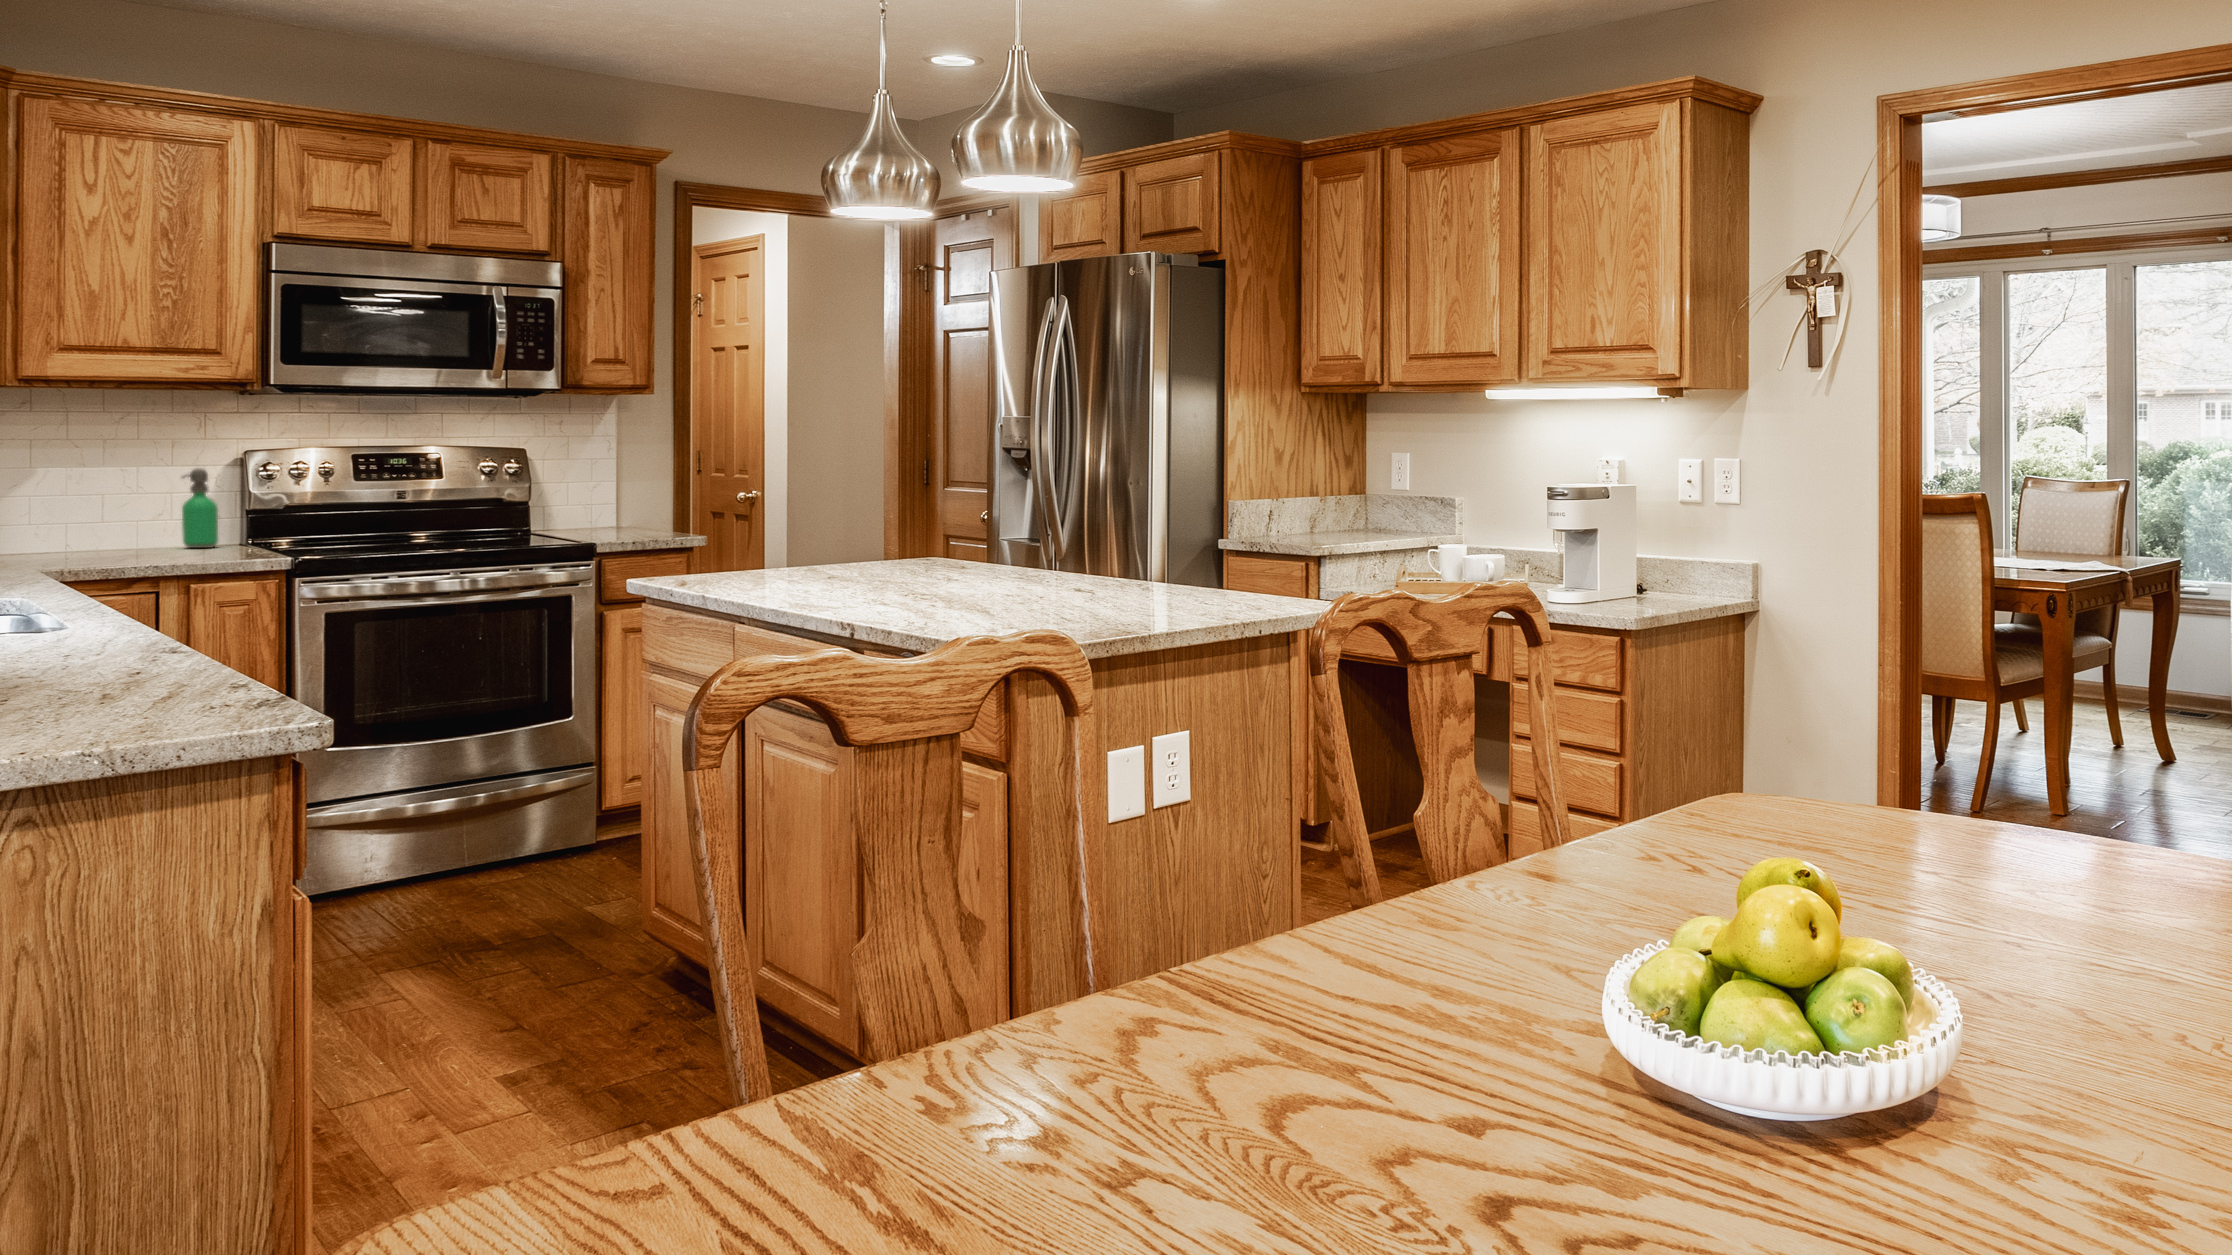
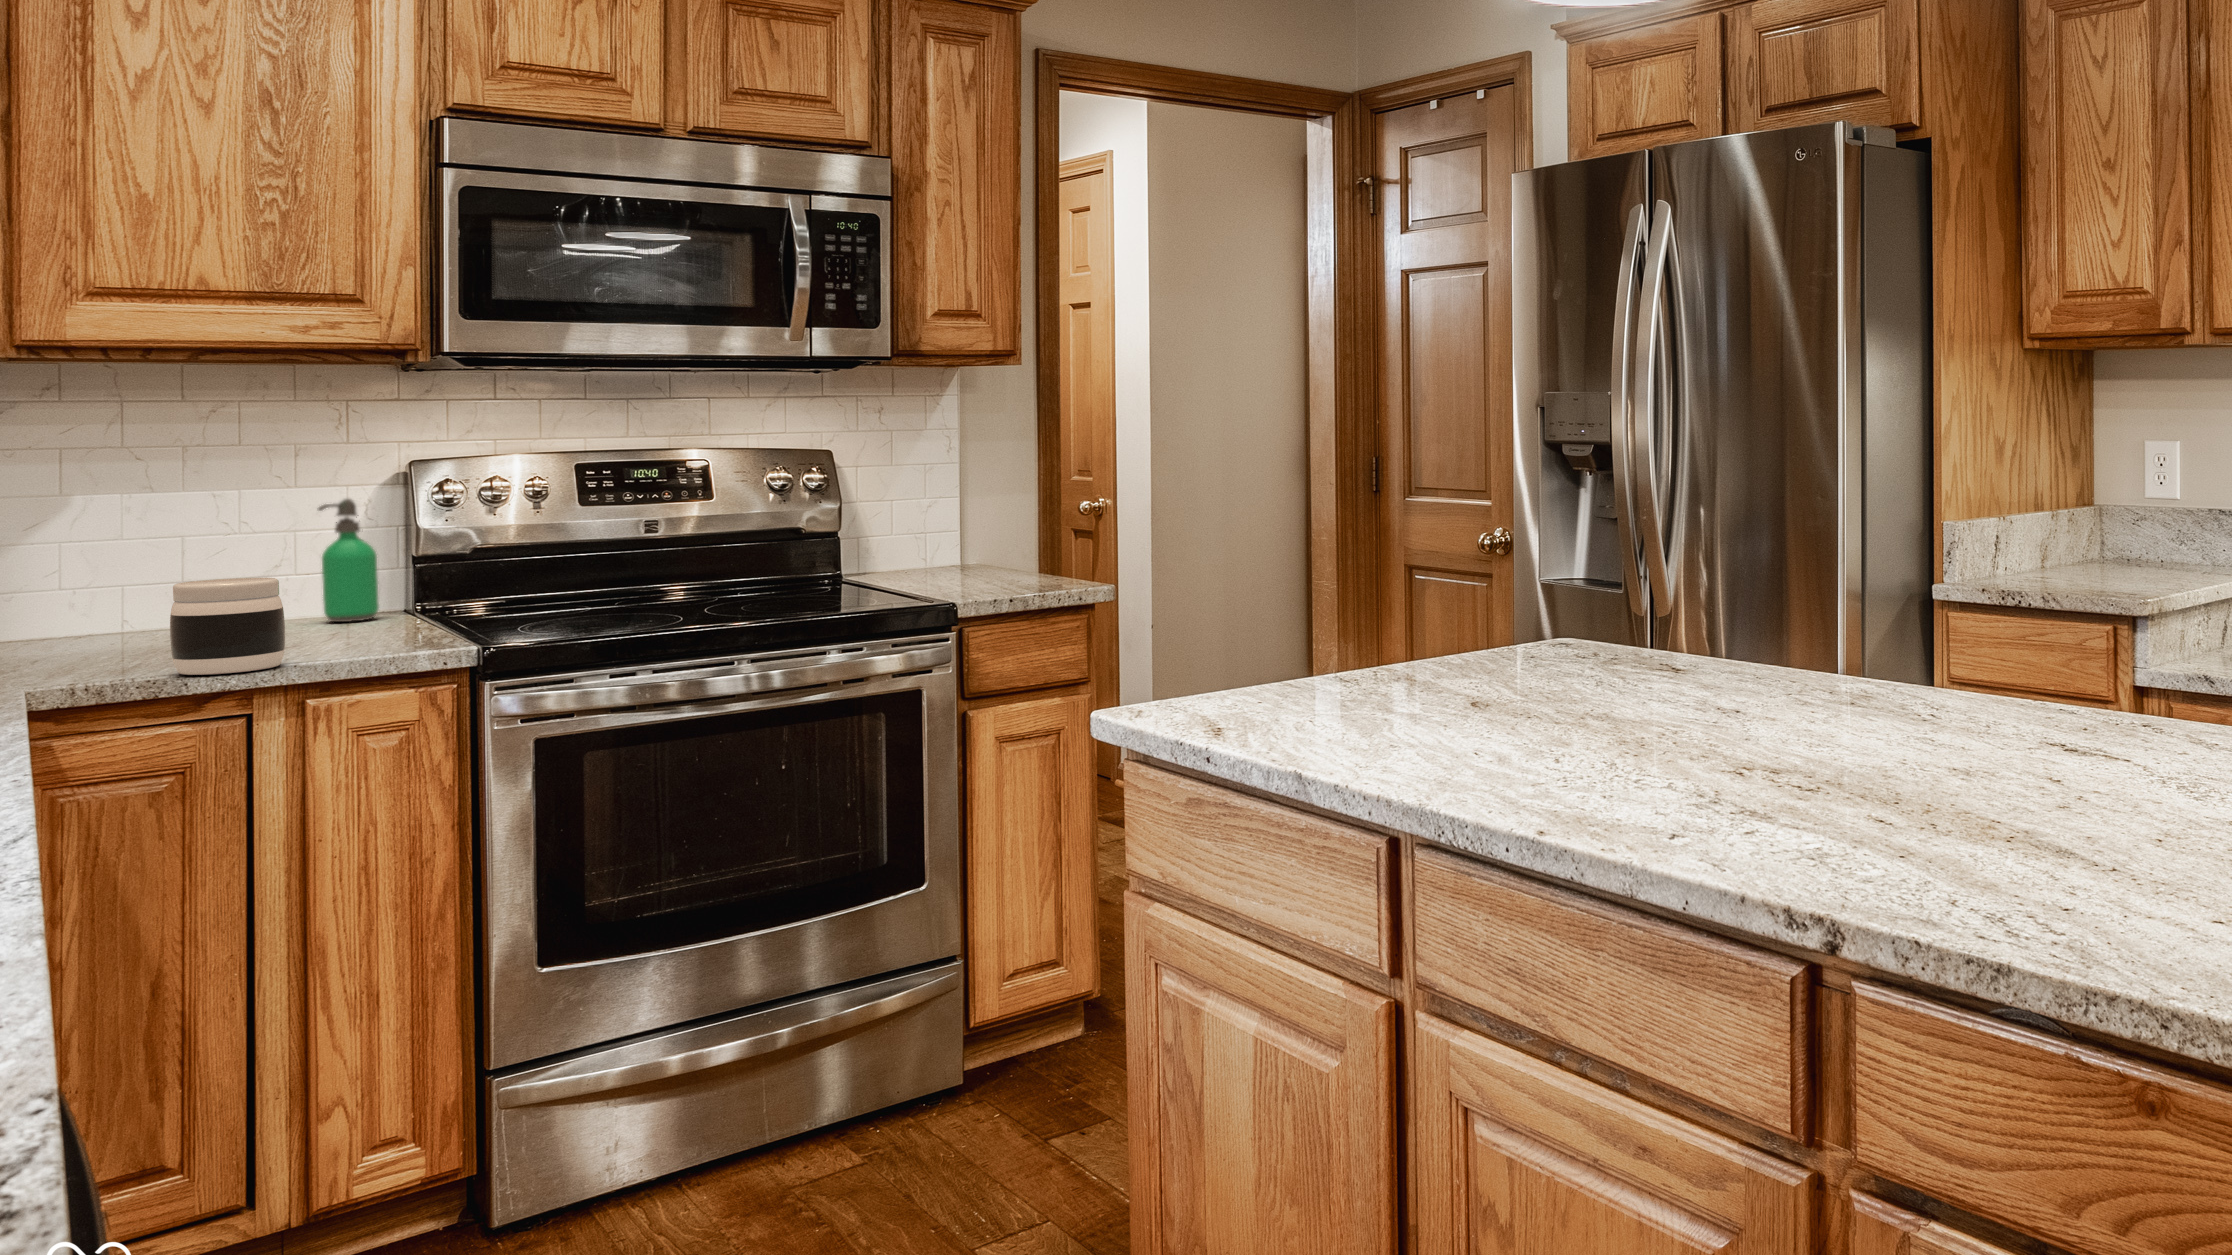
jar: none [115,514,179,566] -> present [170,578,285,675]

